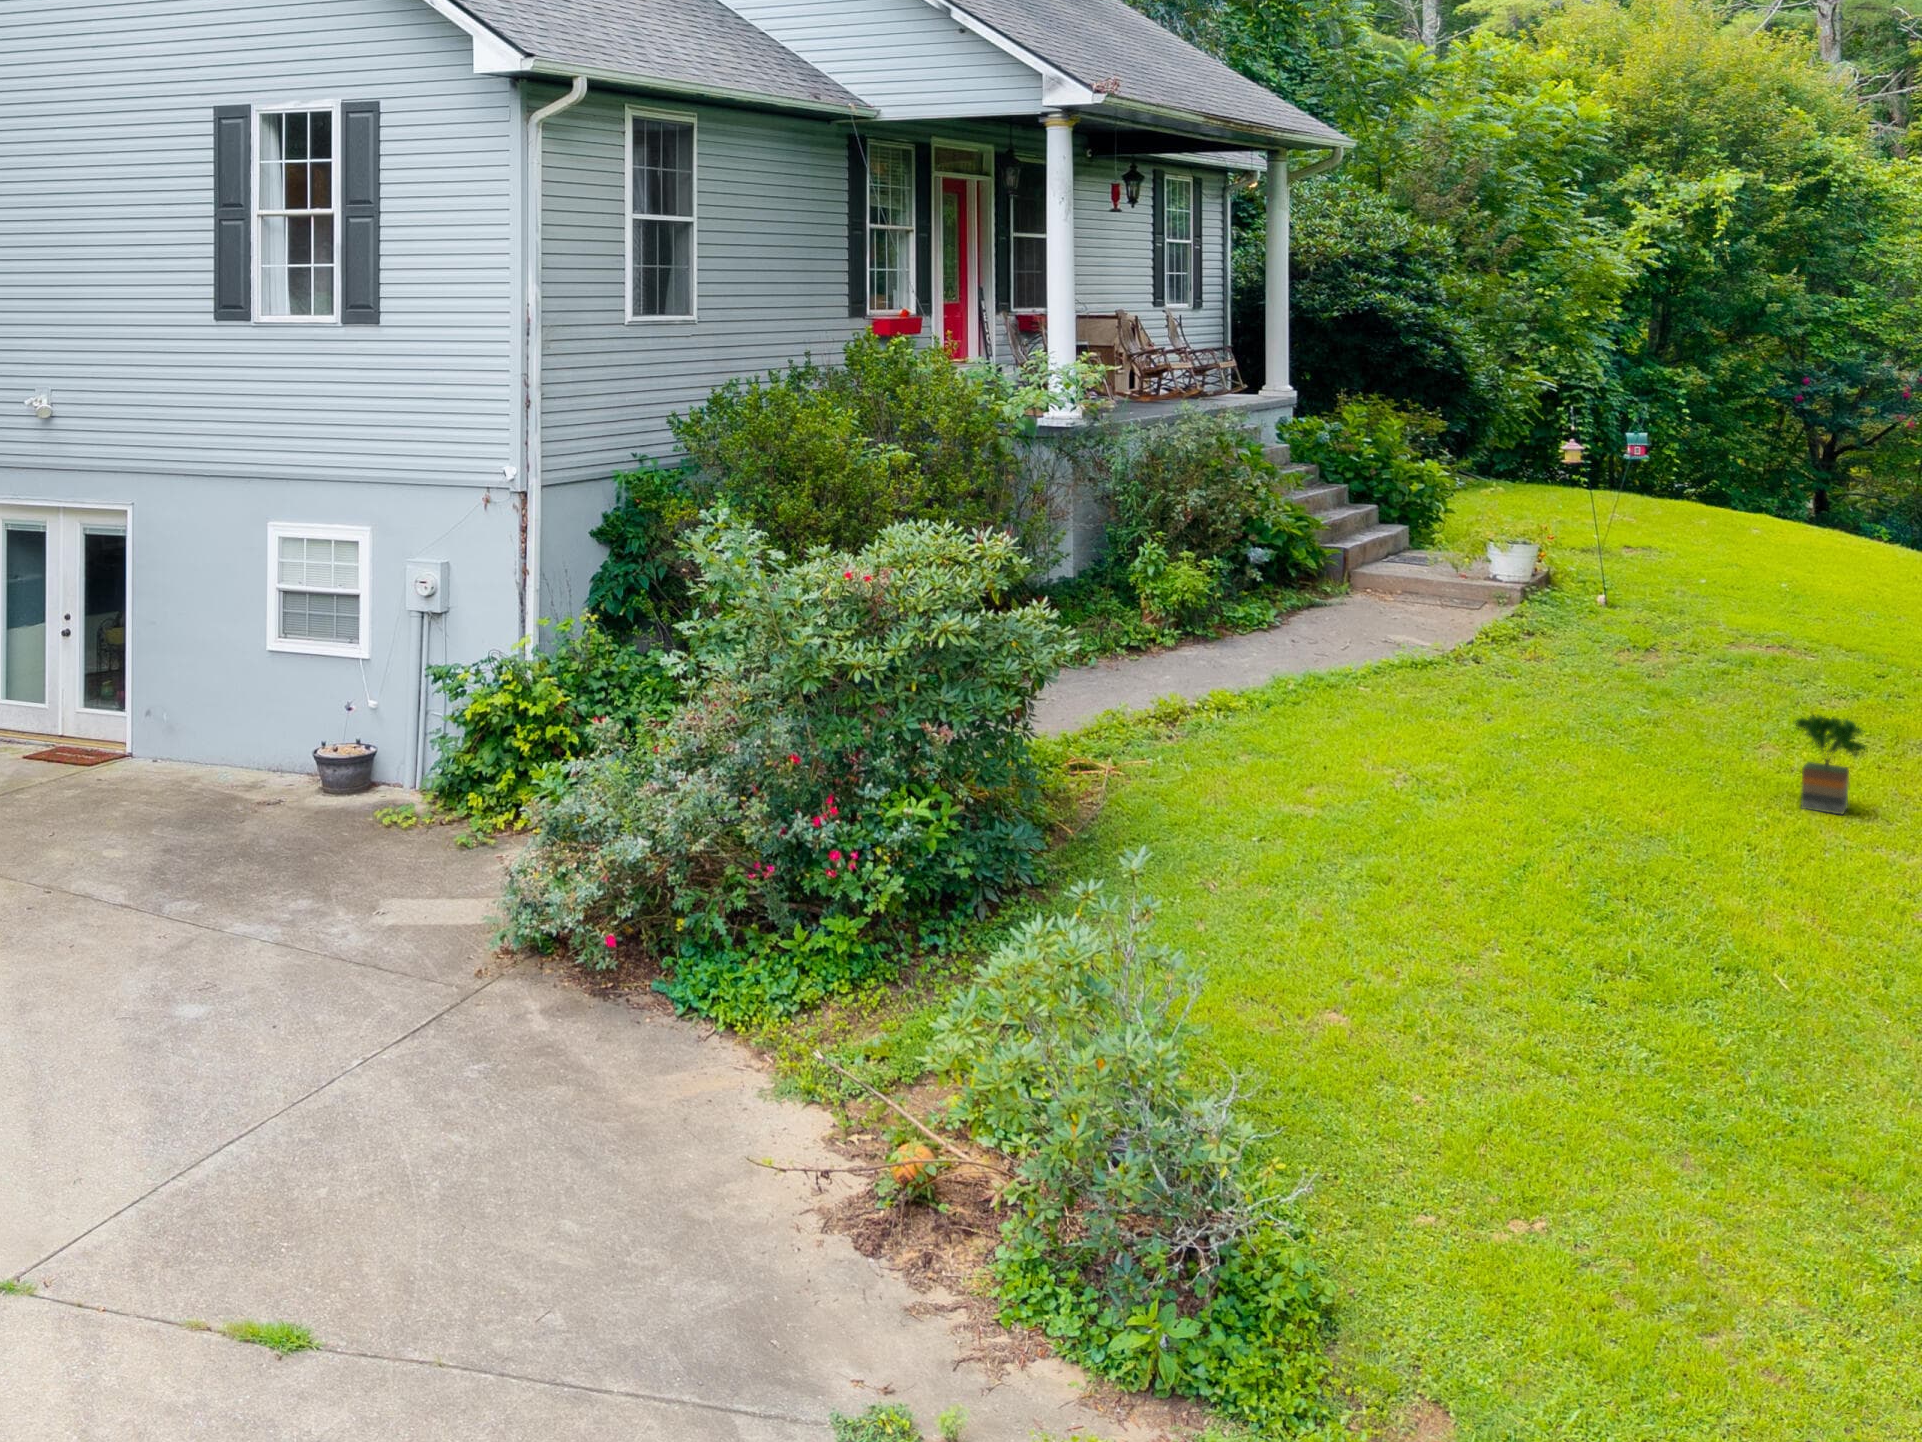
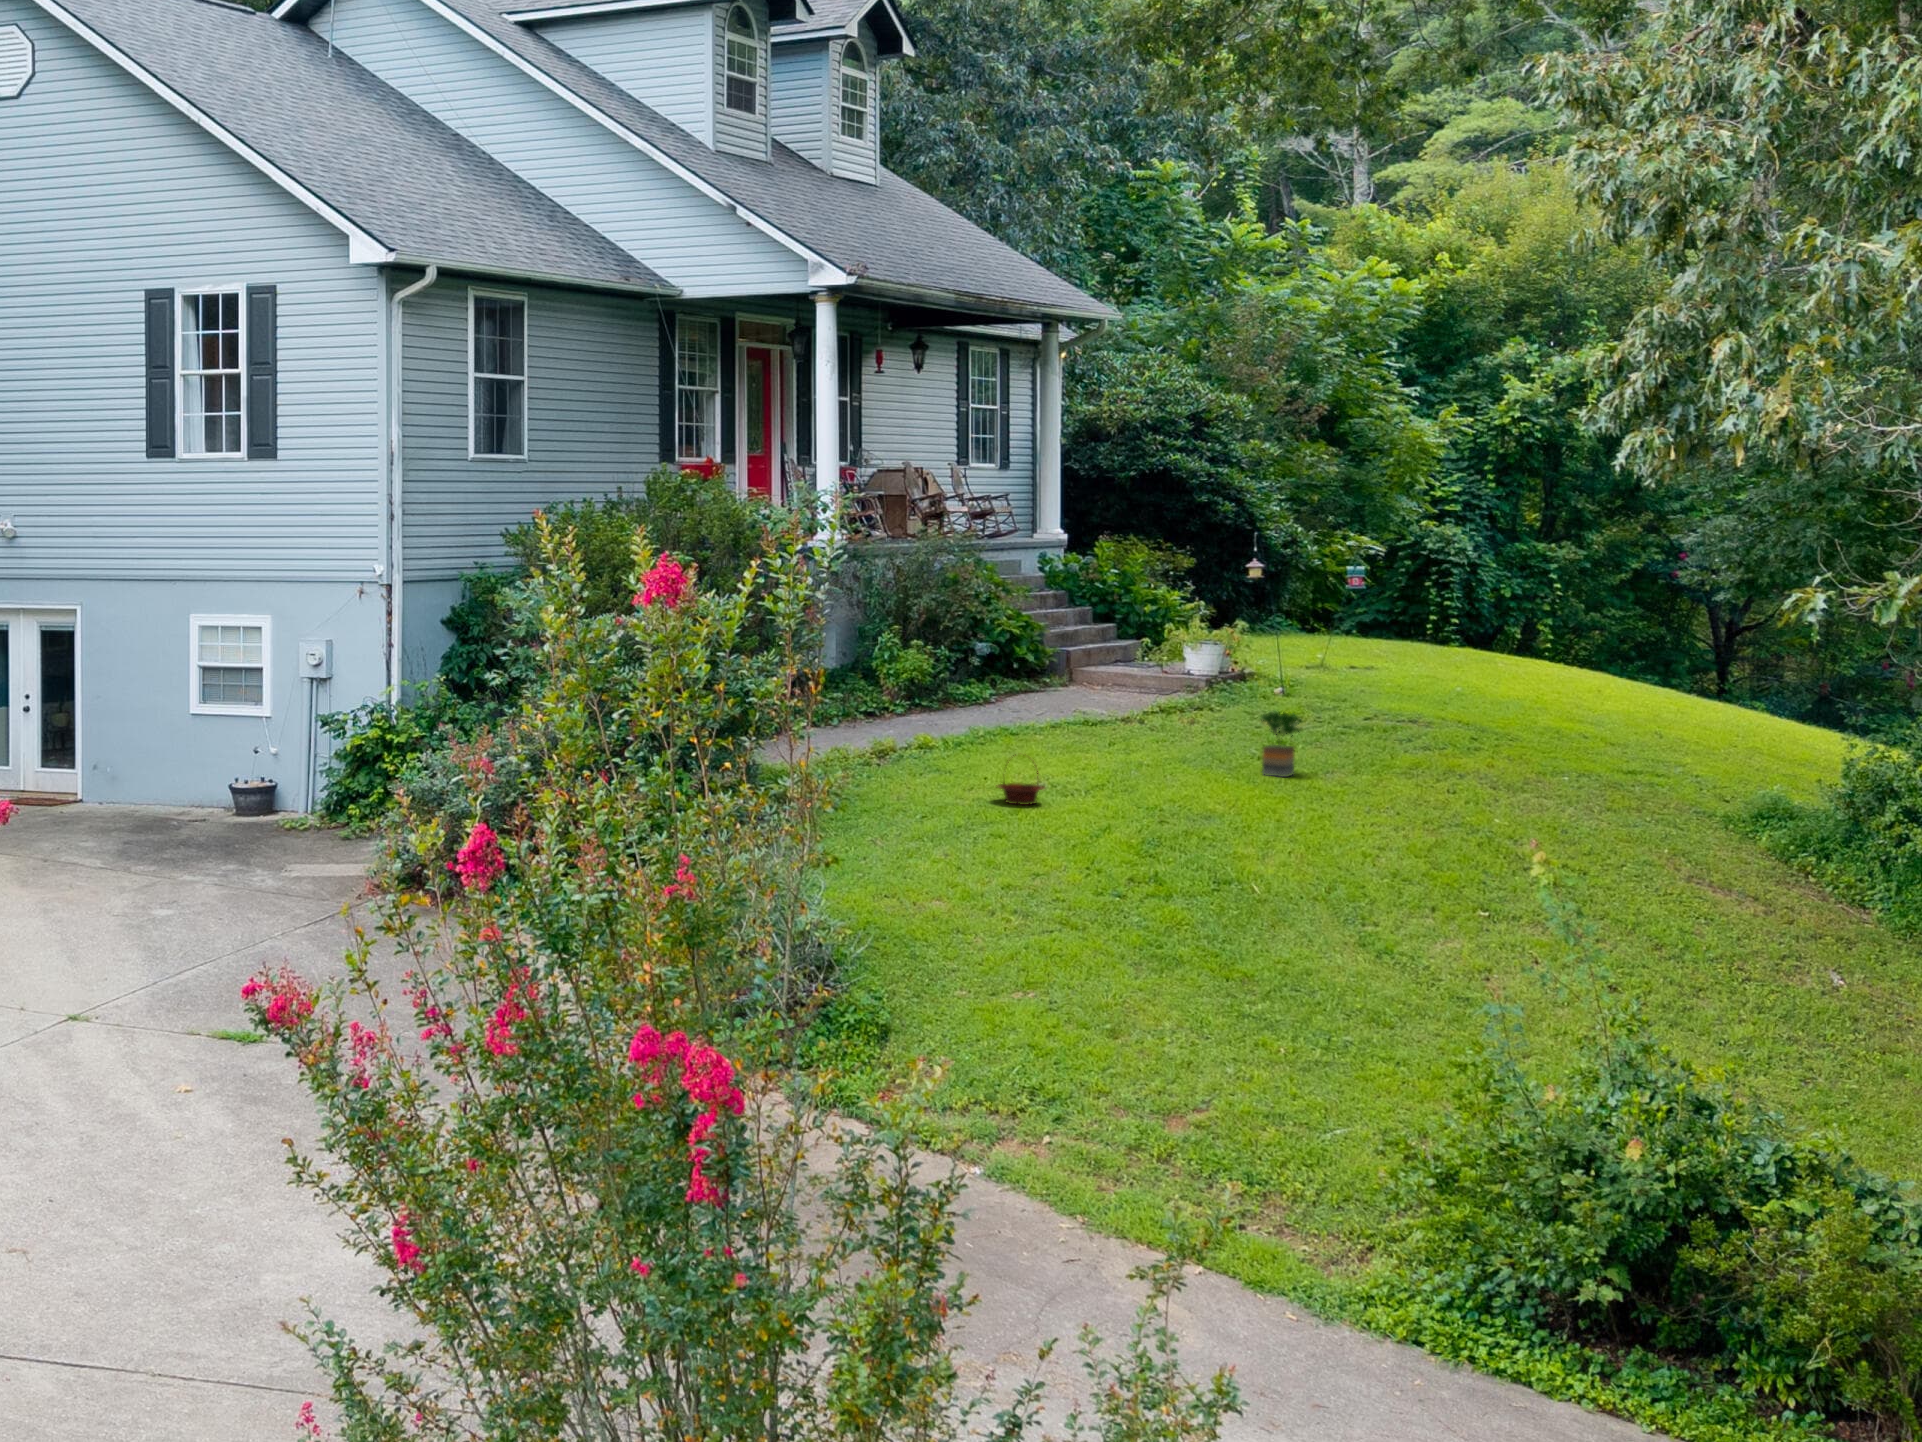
basket: none [1460,805,1546,886] -> present [996,755,1044,805]

